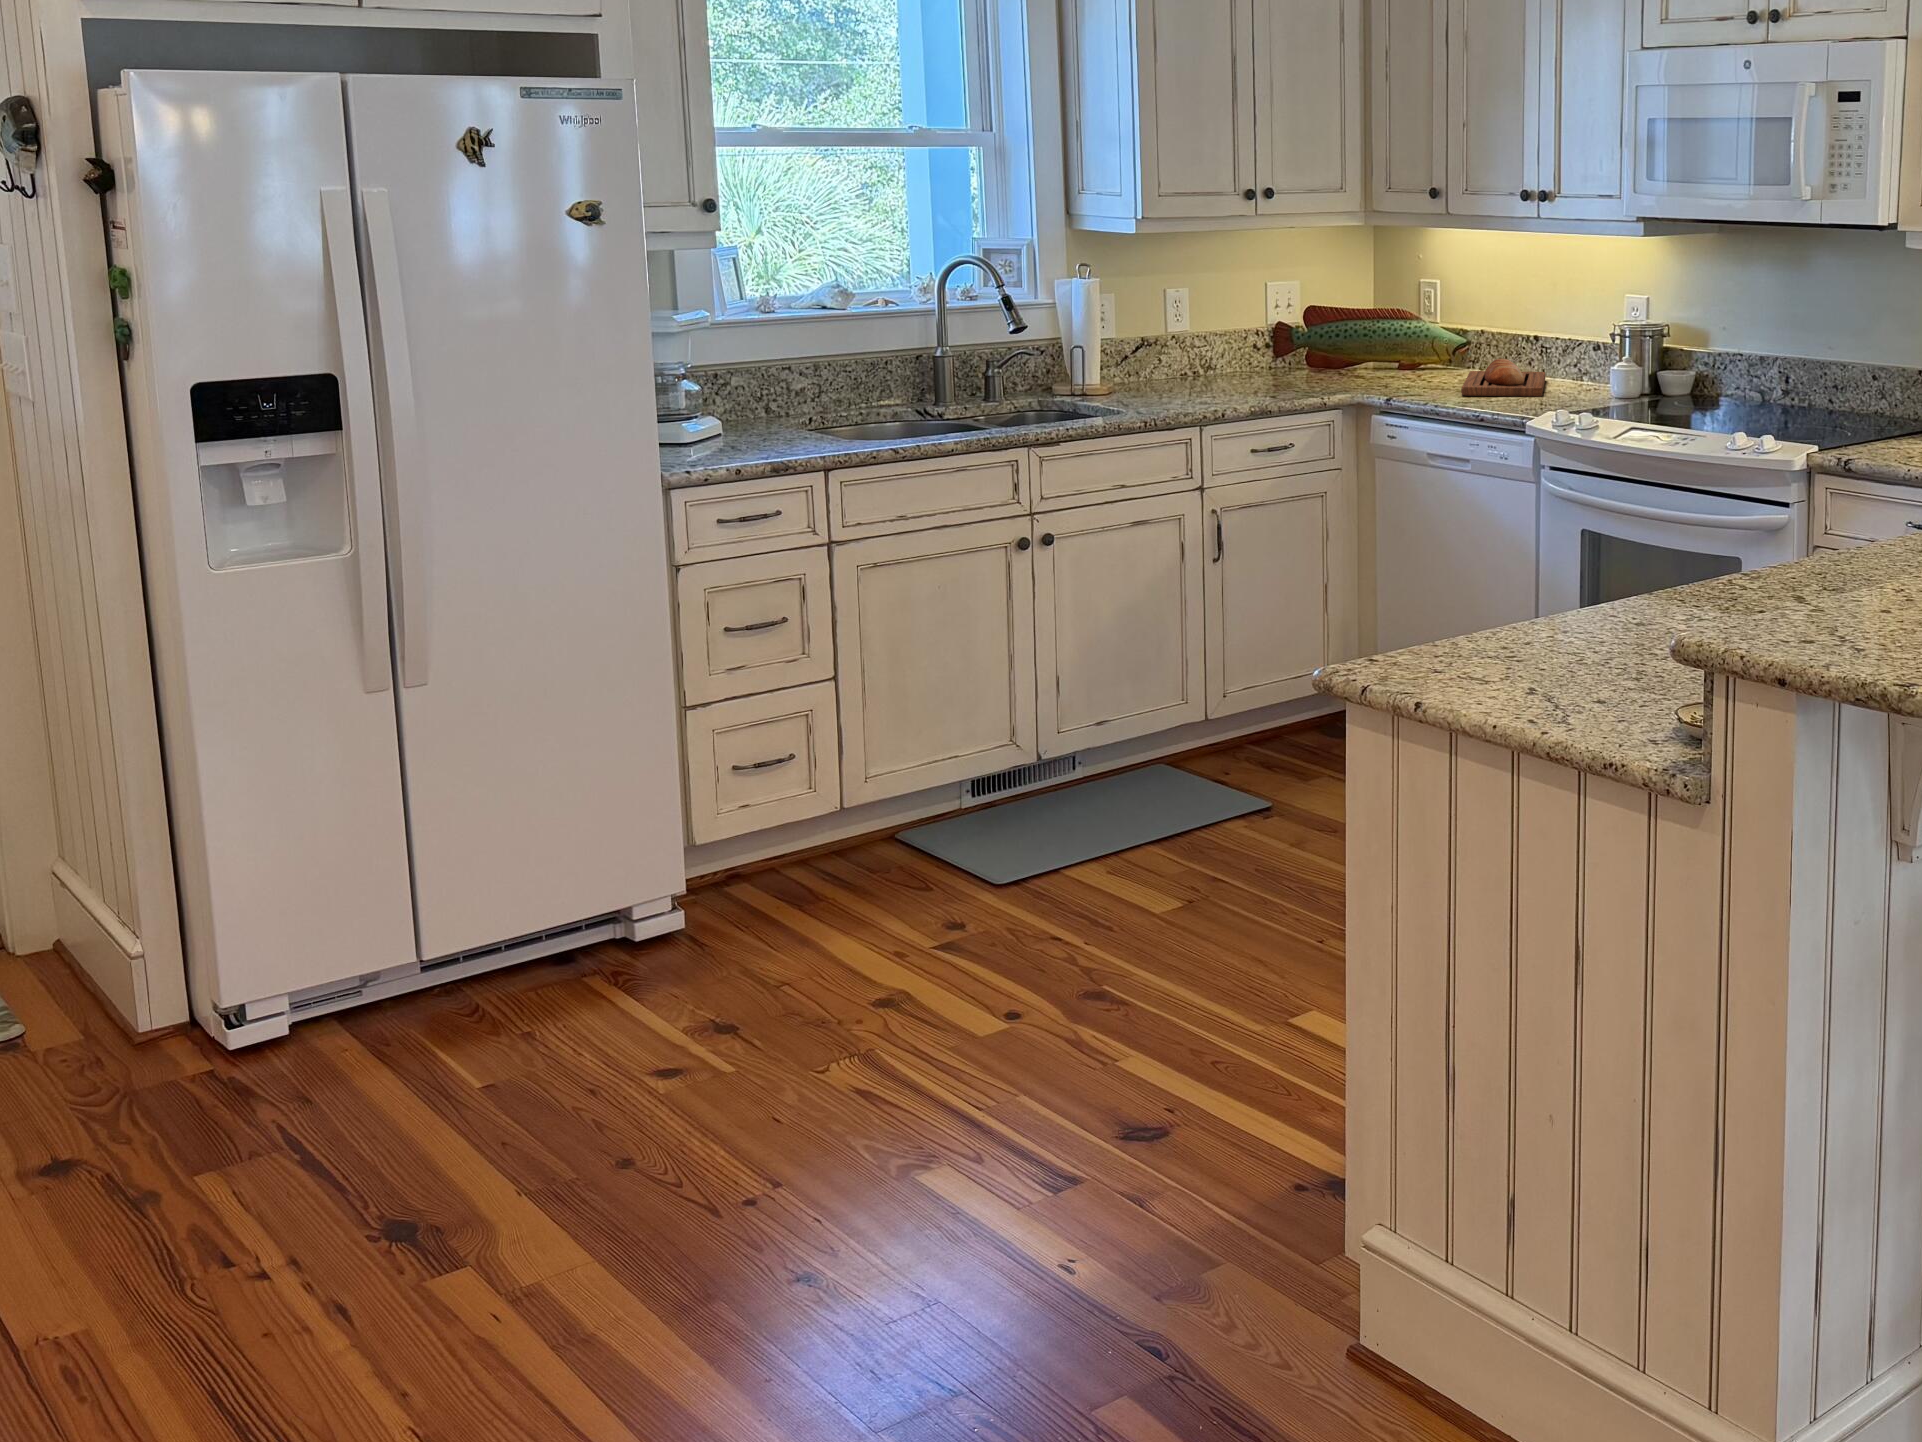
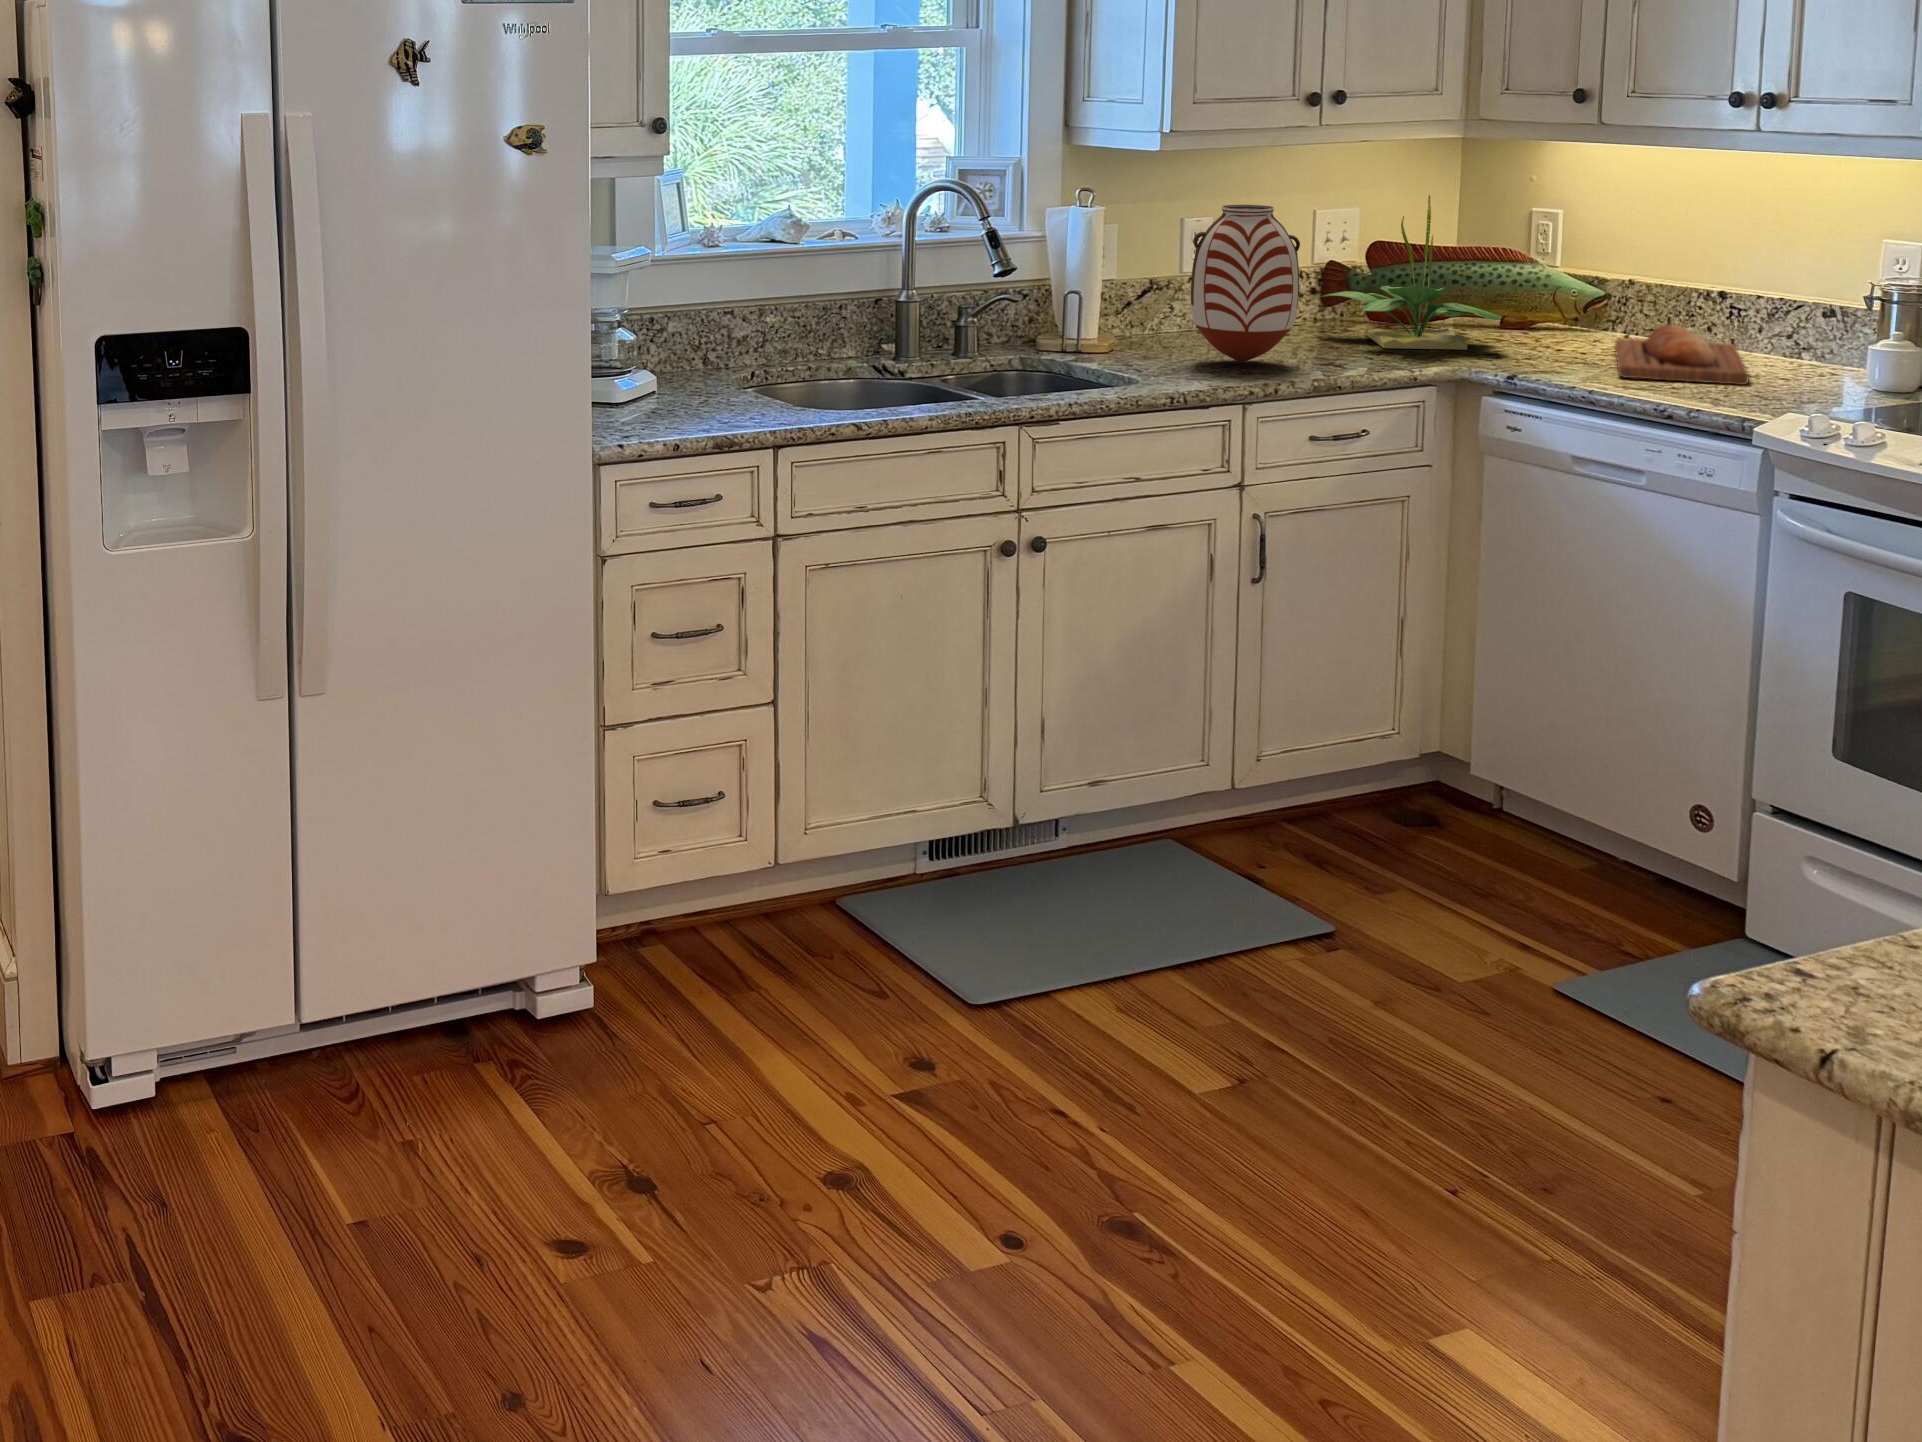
potted plant: none [1266,267,1391,385] -> present [1322,195,1502,350]
vase: none [1162,275,1241,398] -> present [1191,205,1300,364]

